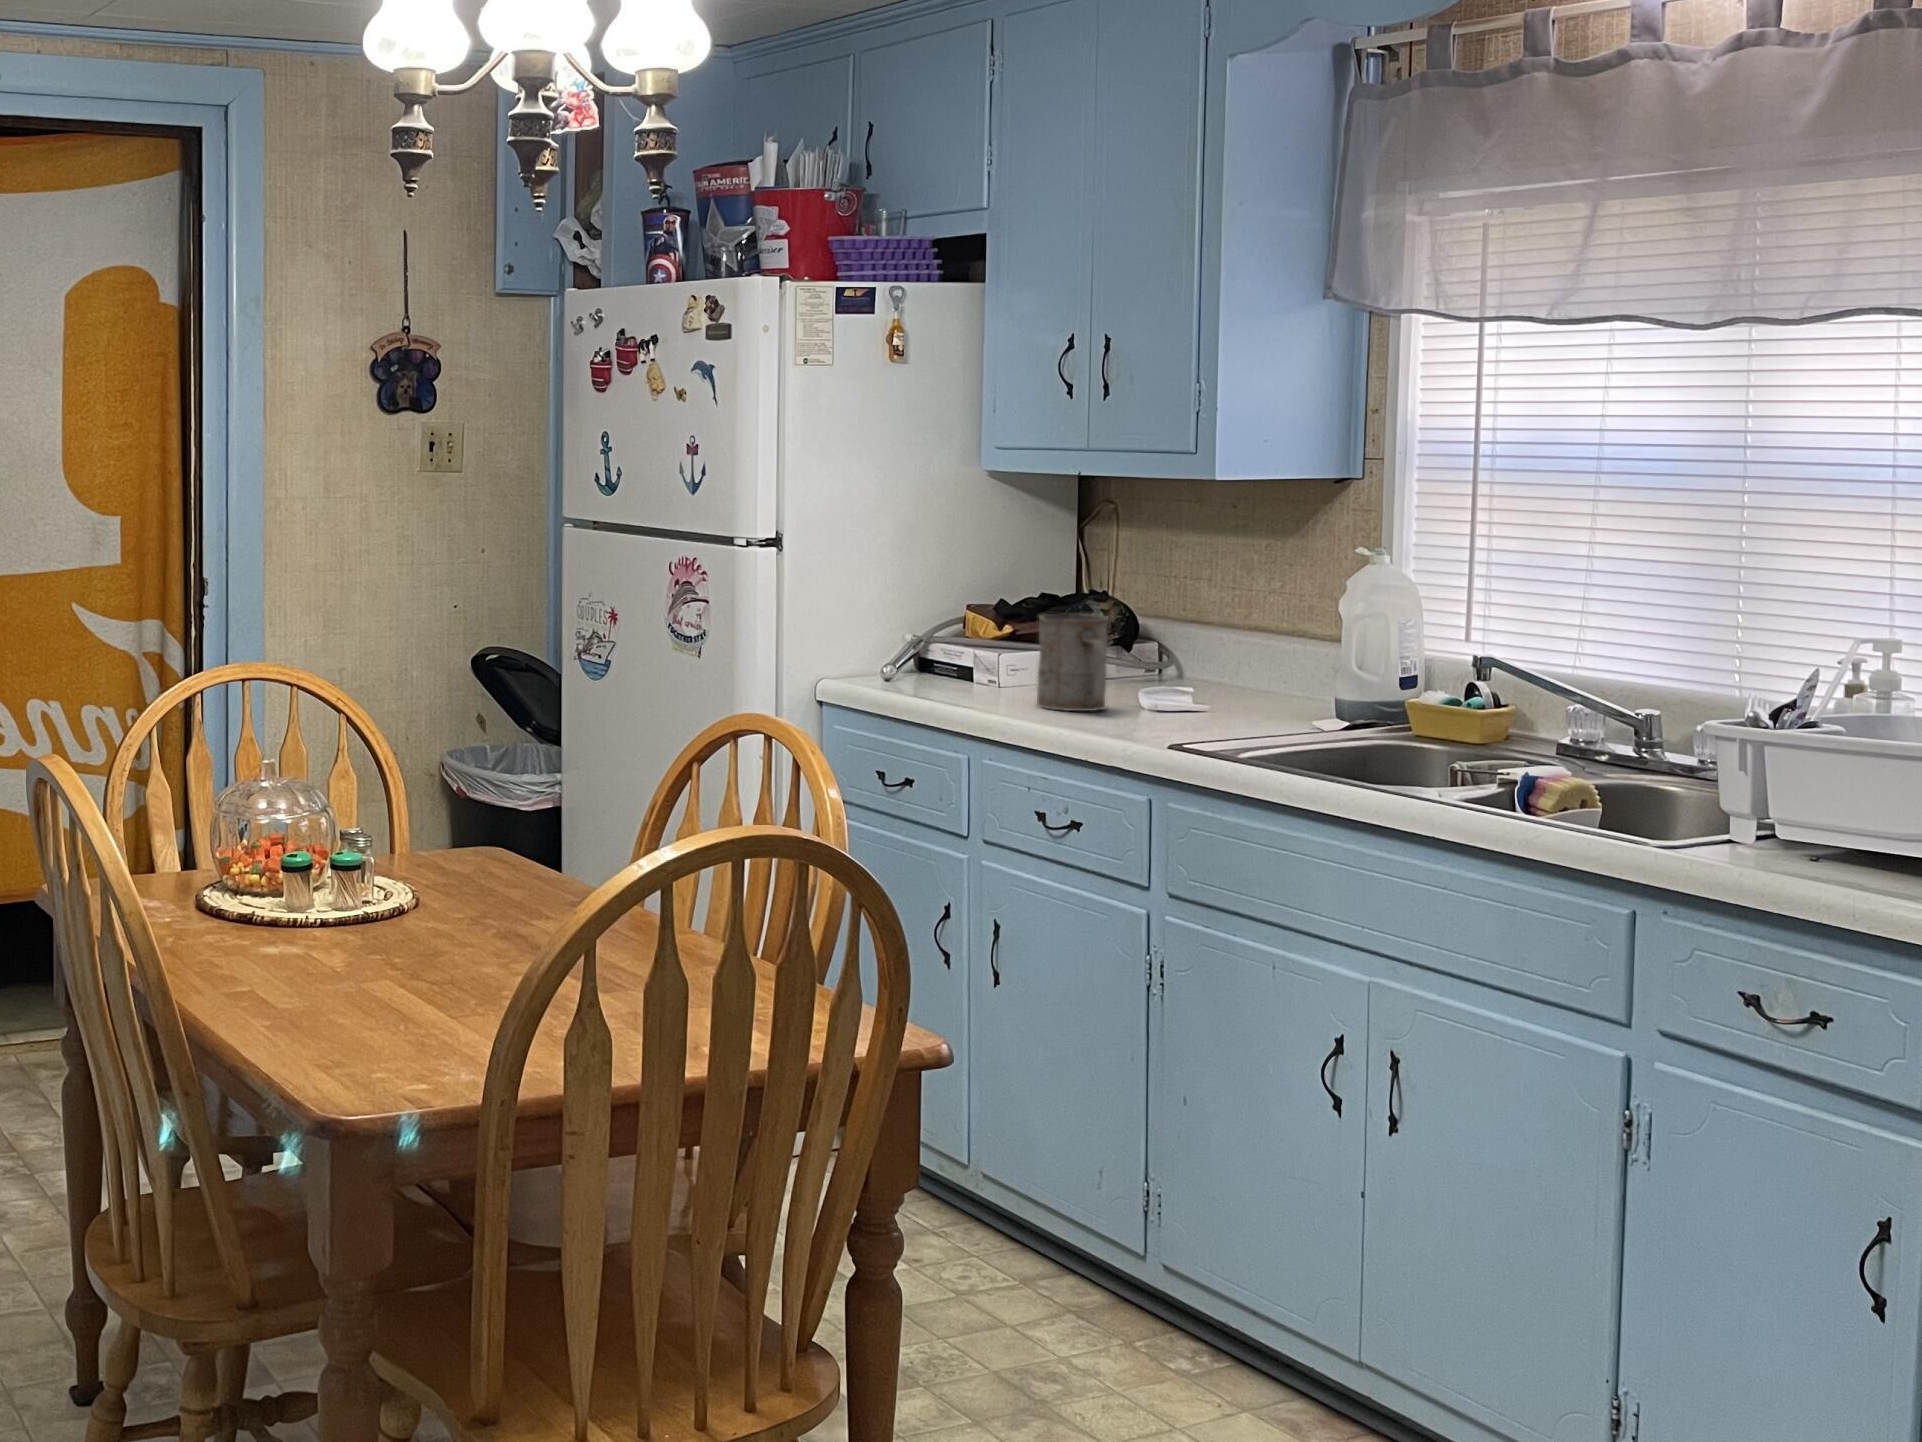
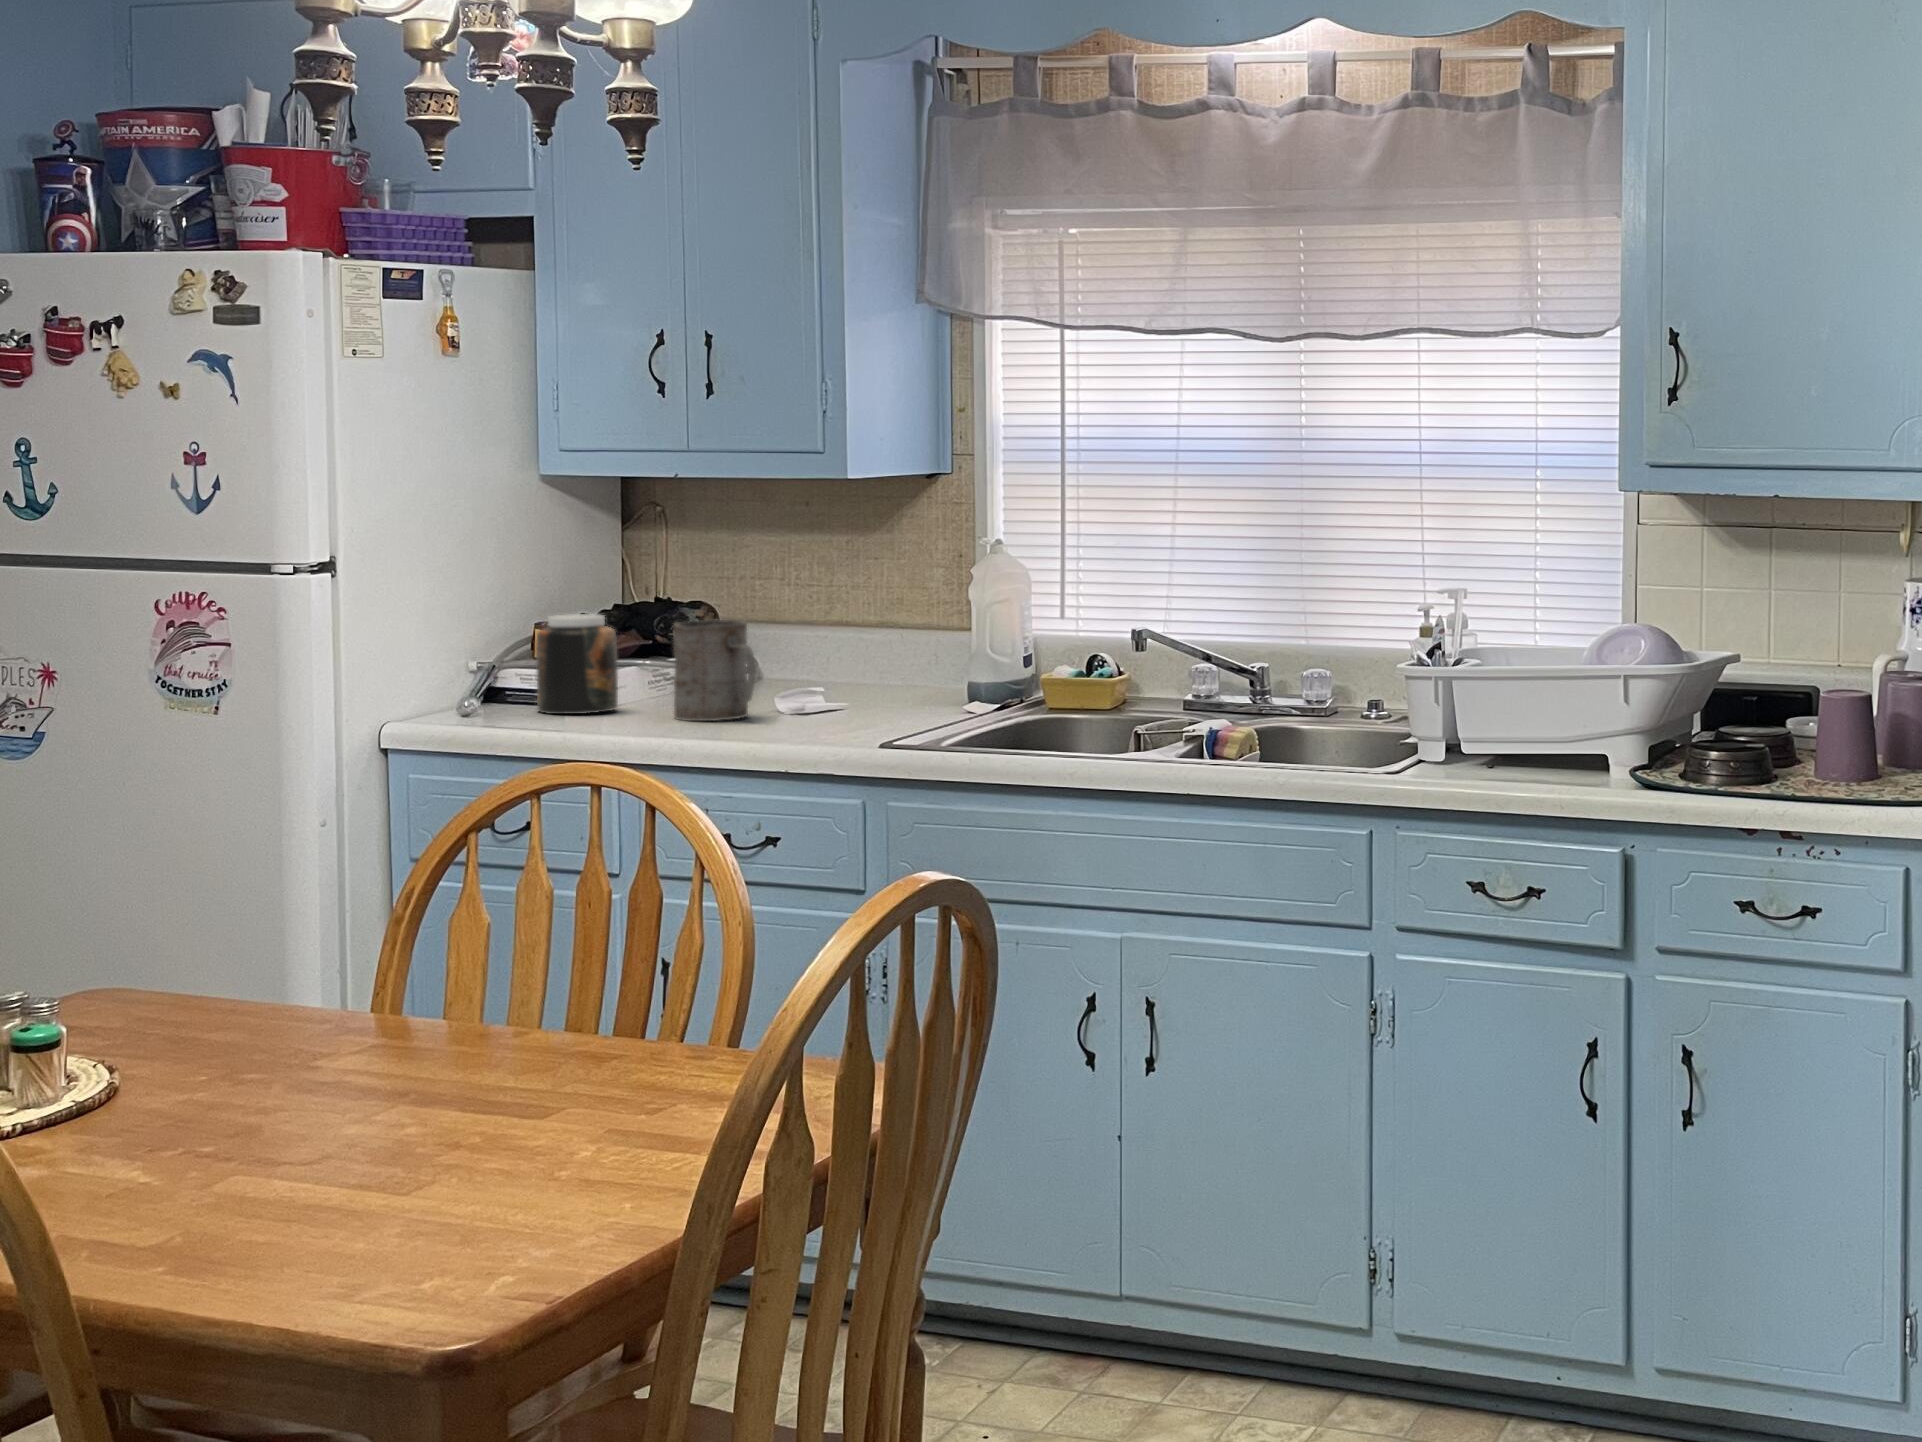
jar: none [931,600,1001,692] -> present [536,614,618,714]

